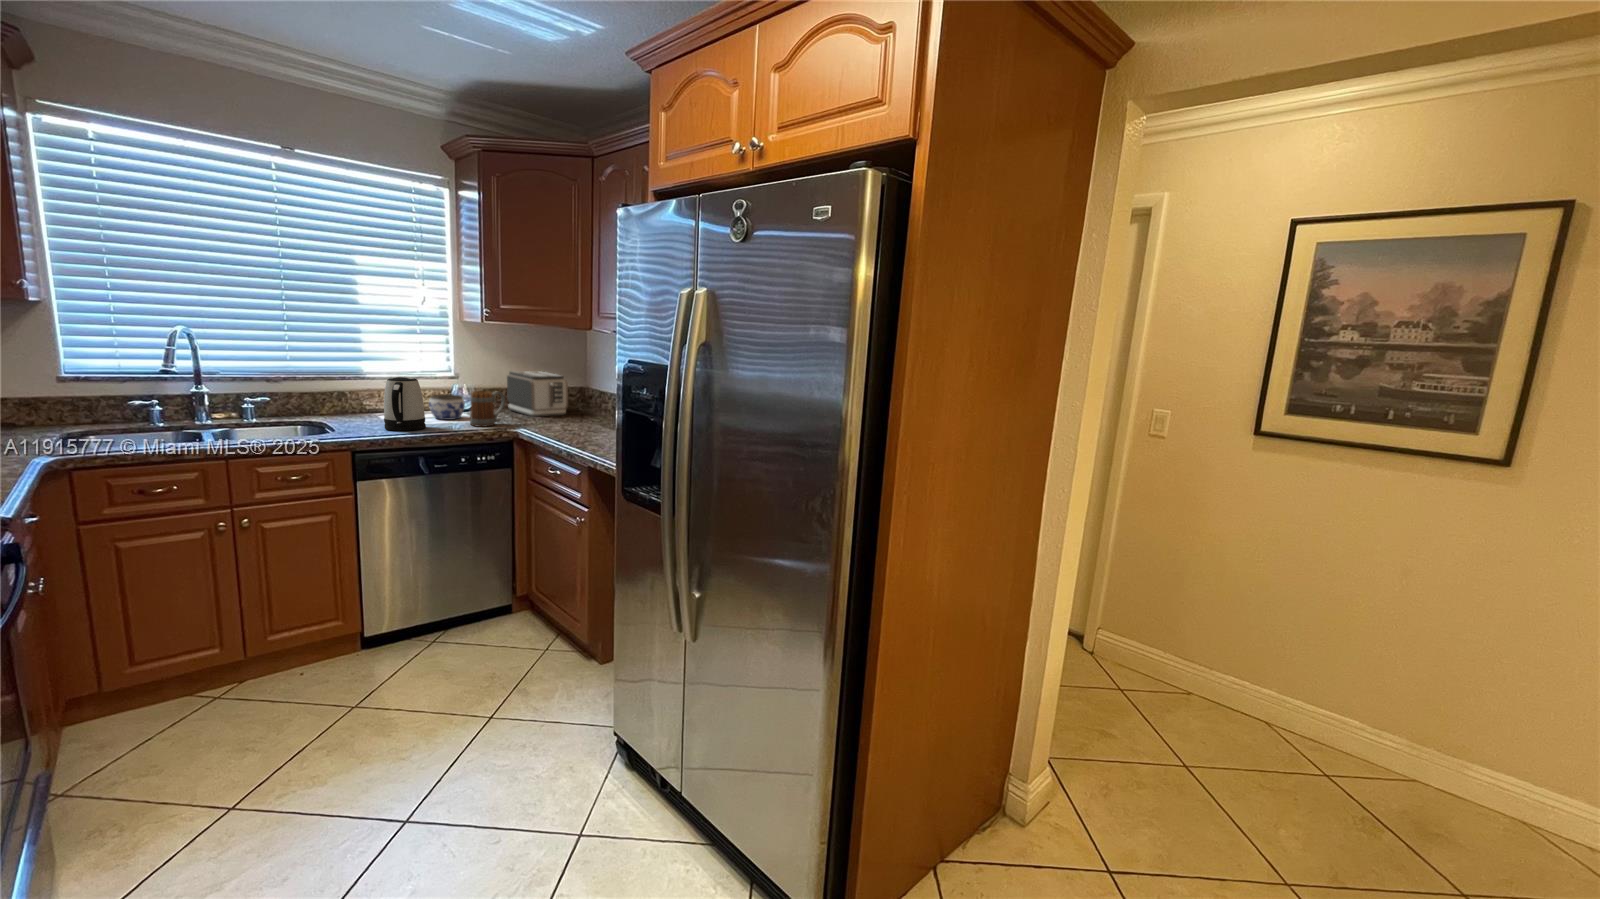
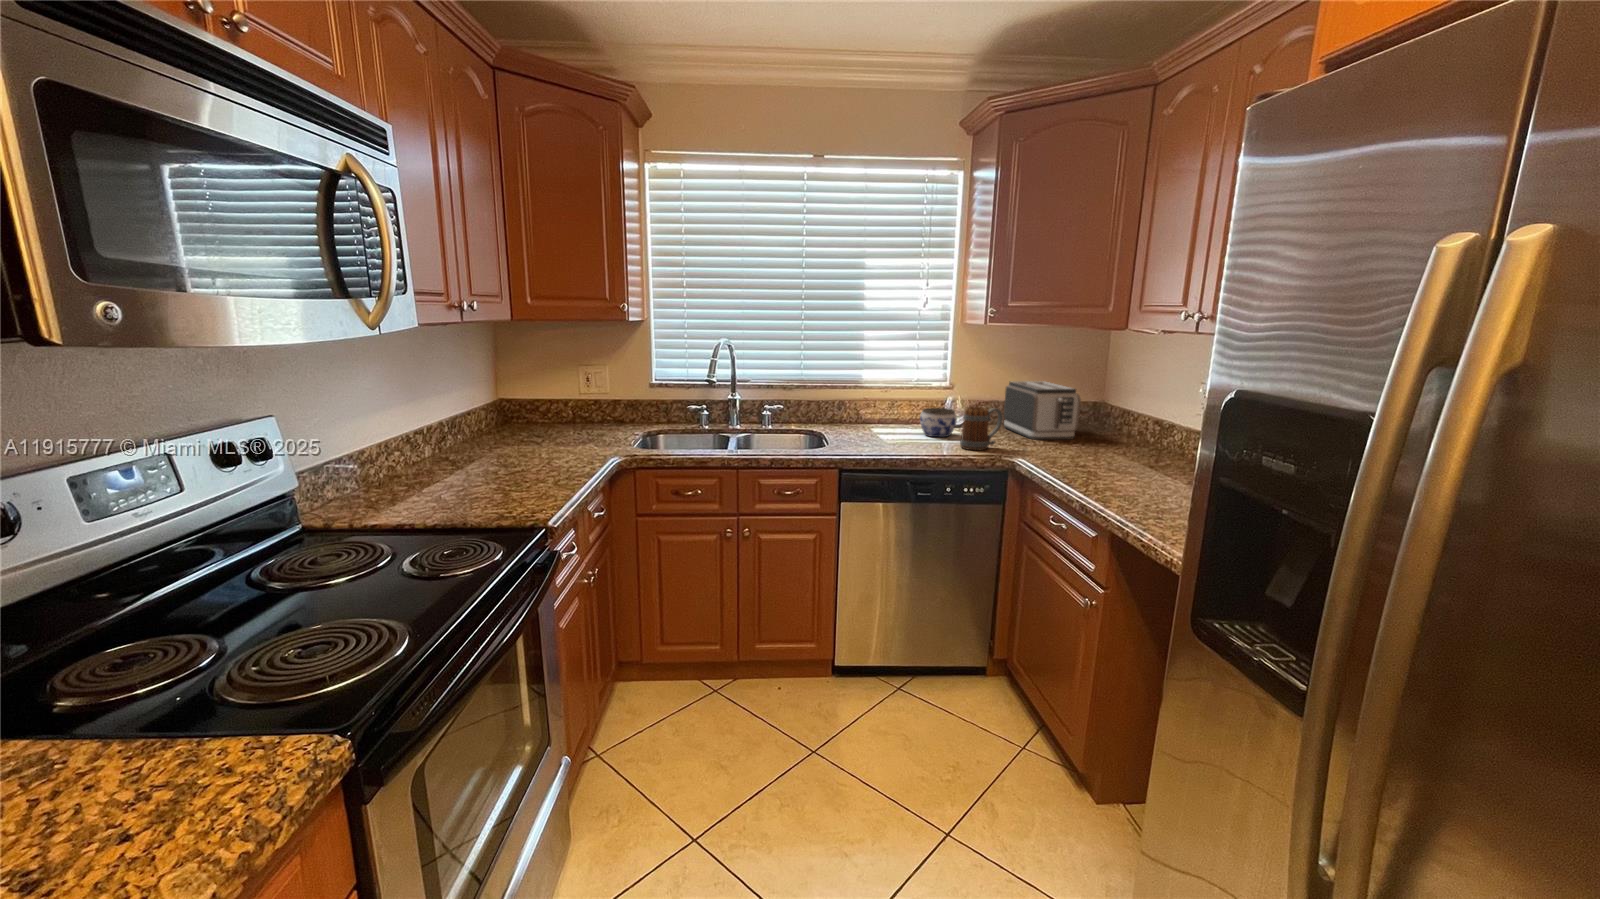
kettle: present [384,376,426,431] -> none [874,388,914,450]

